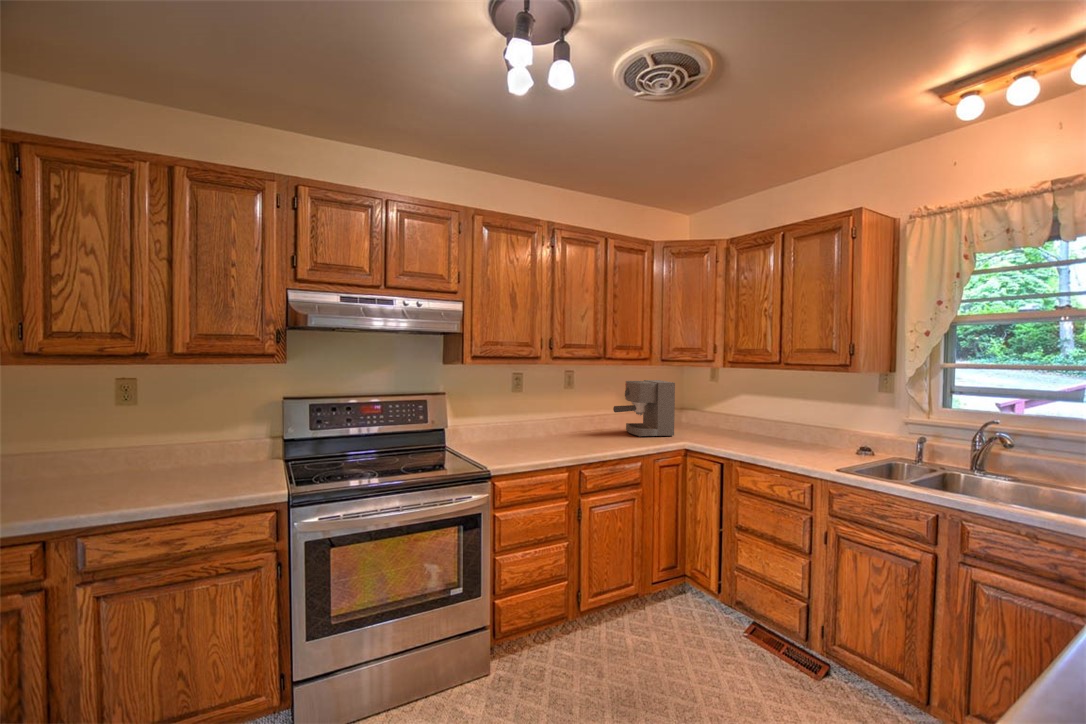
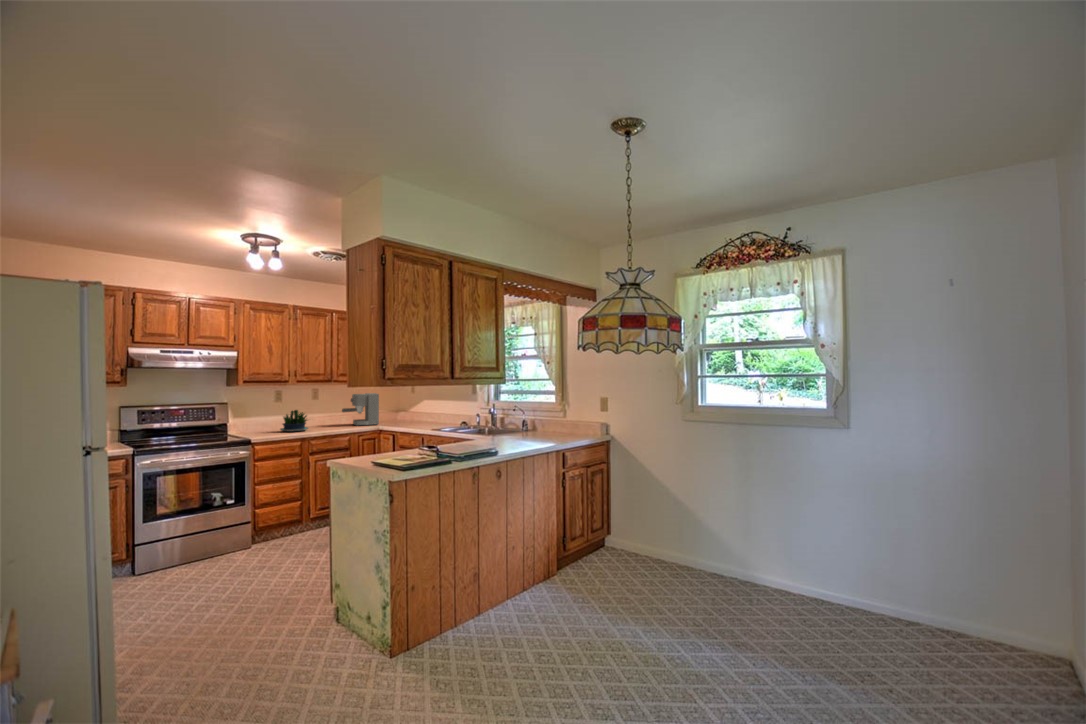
potted plant: none [526,408,580,449] -> present [280,410,308,432]

